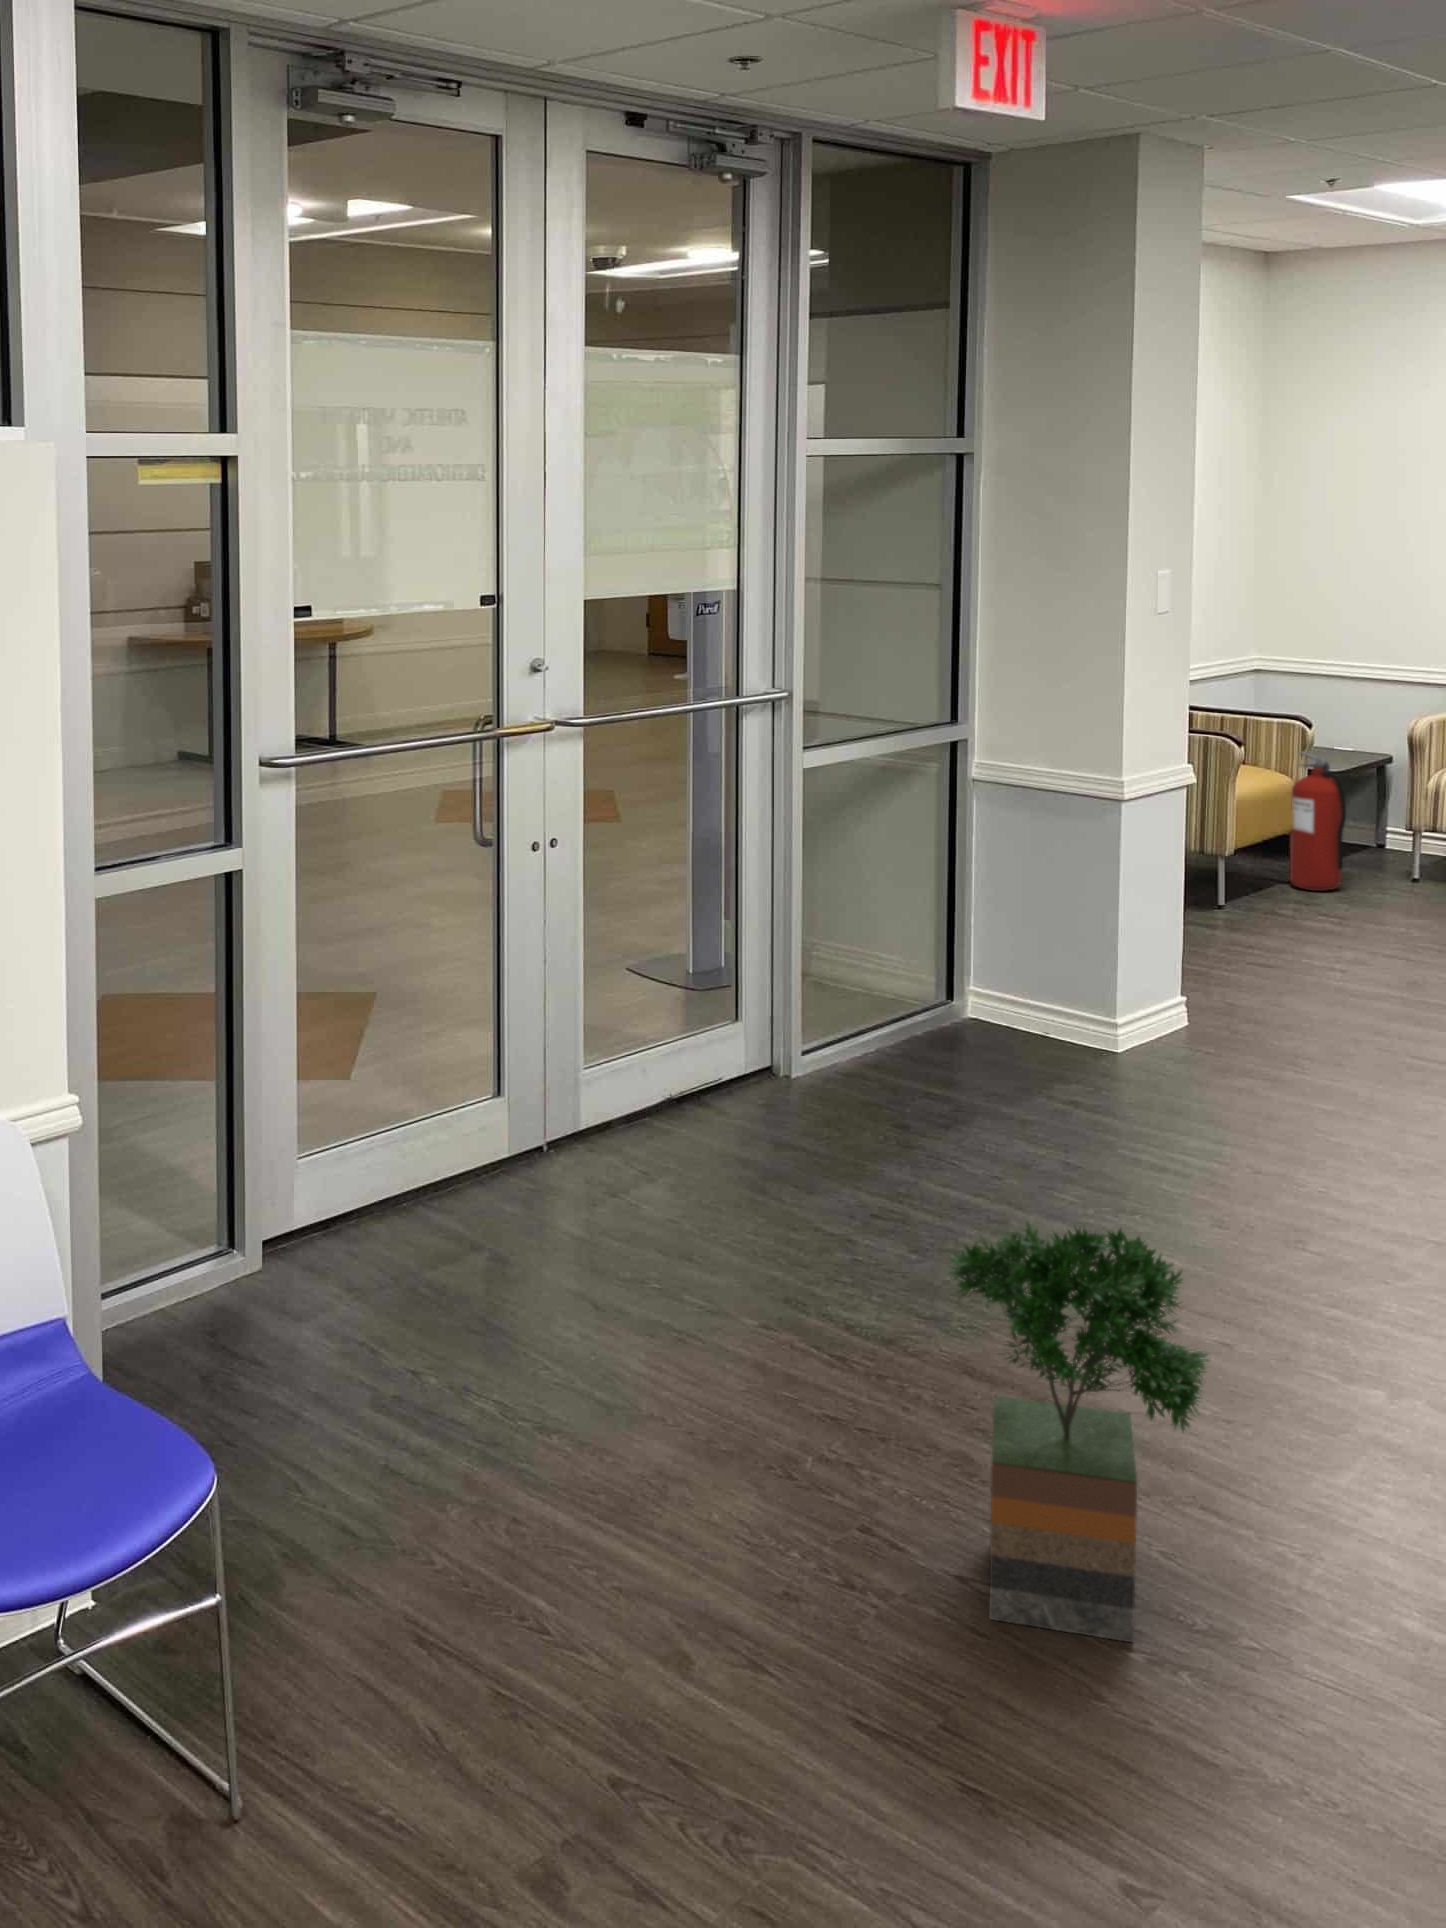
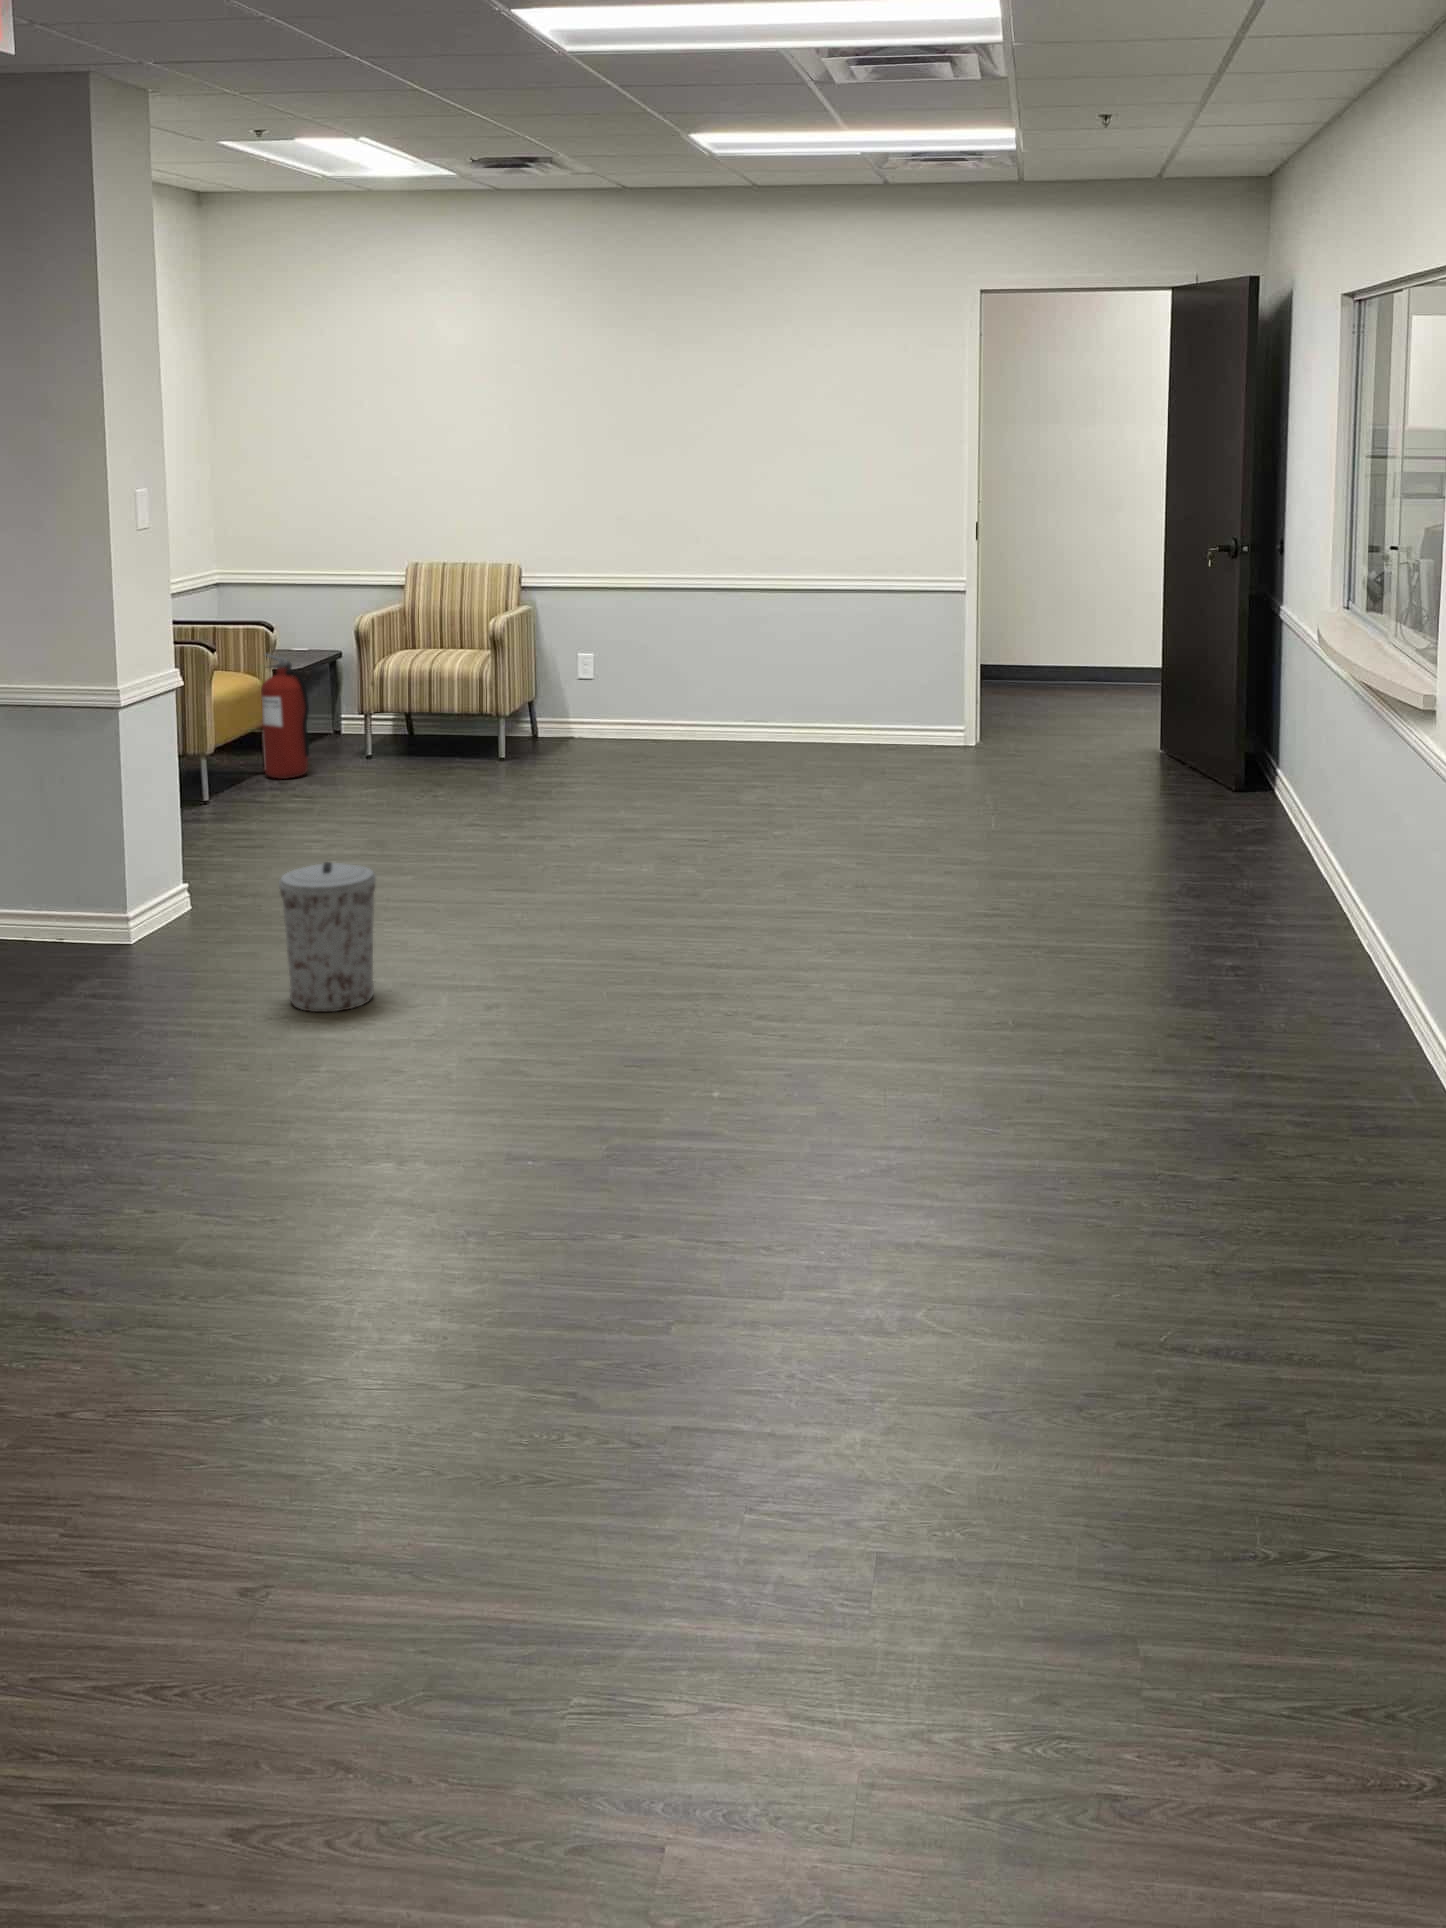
trash can: none [1277,1007,1397,1184] -> present [279,862,376,1012]
potted tree: present [948,1223,1209,1642] -> none [30,1058,273,1430]

